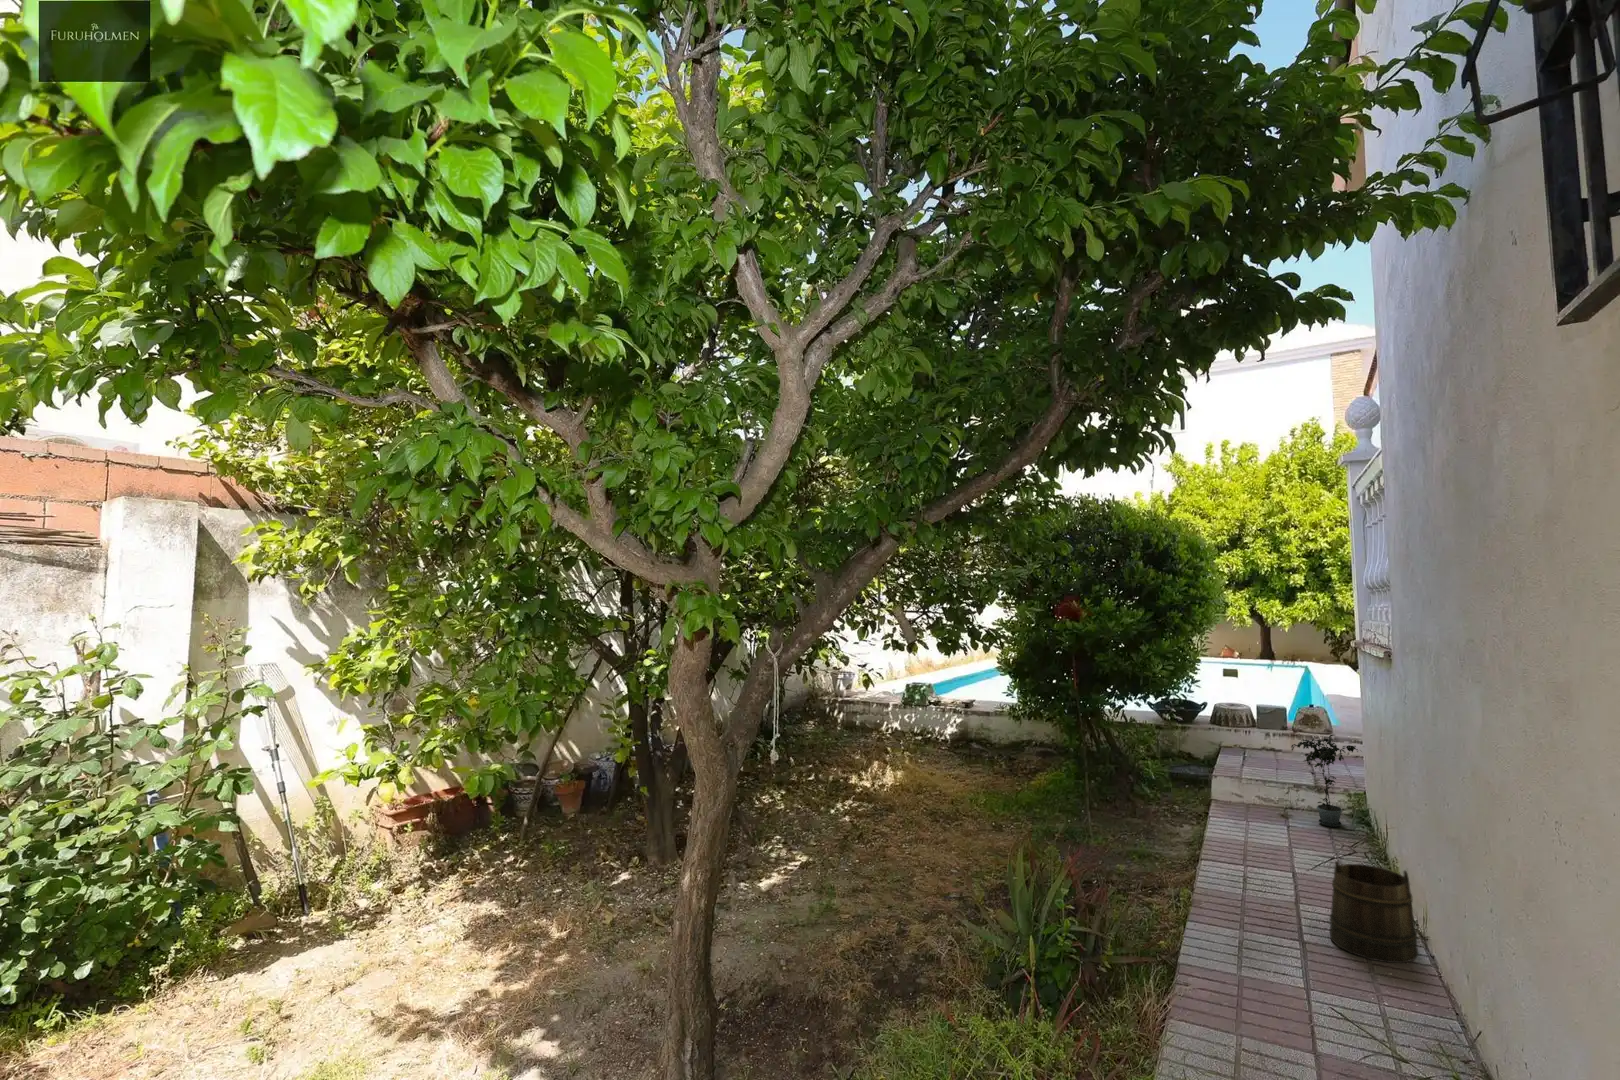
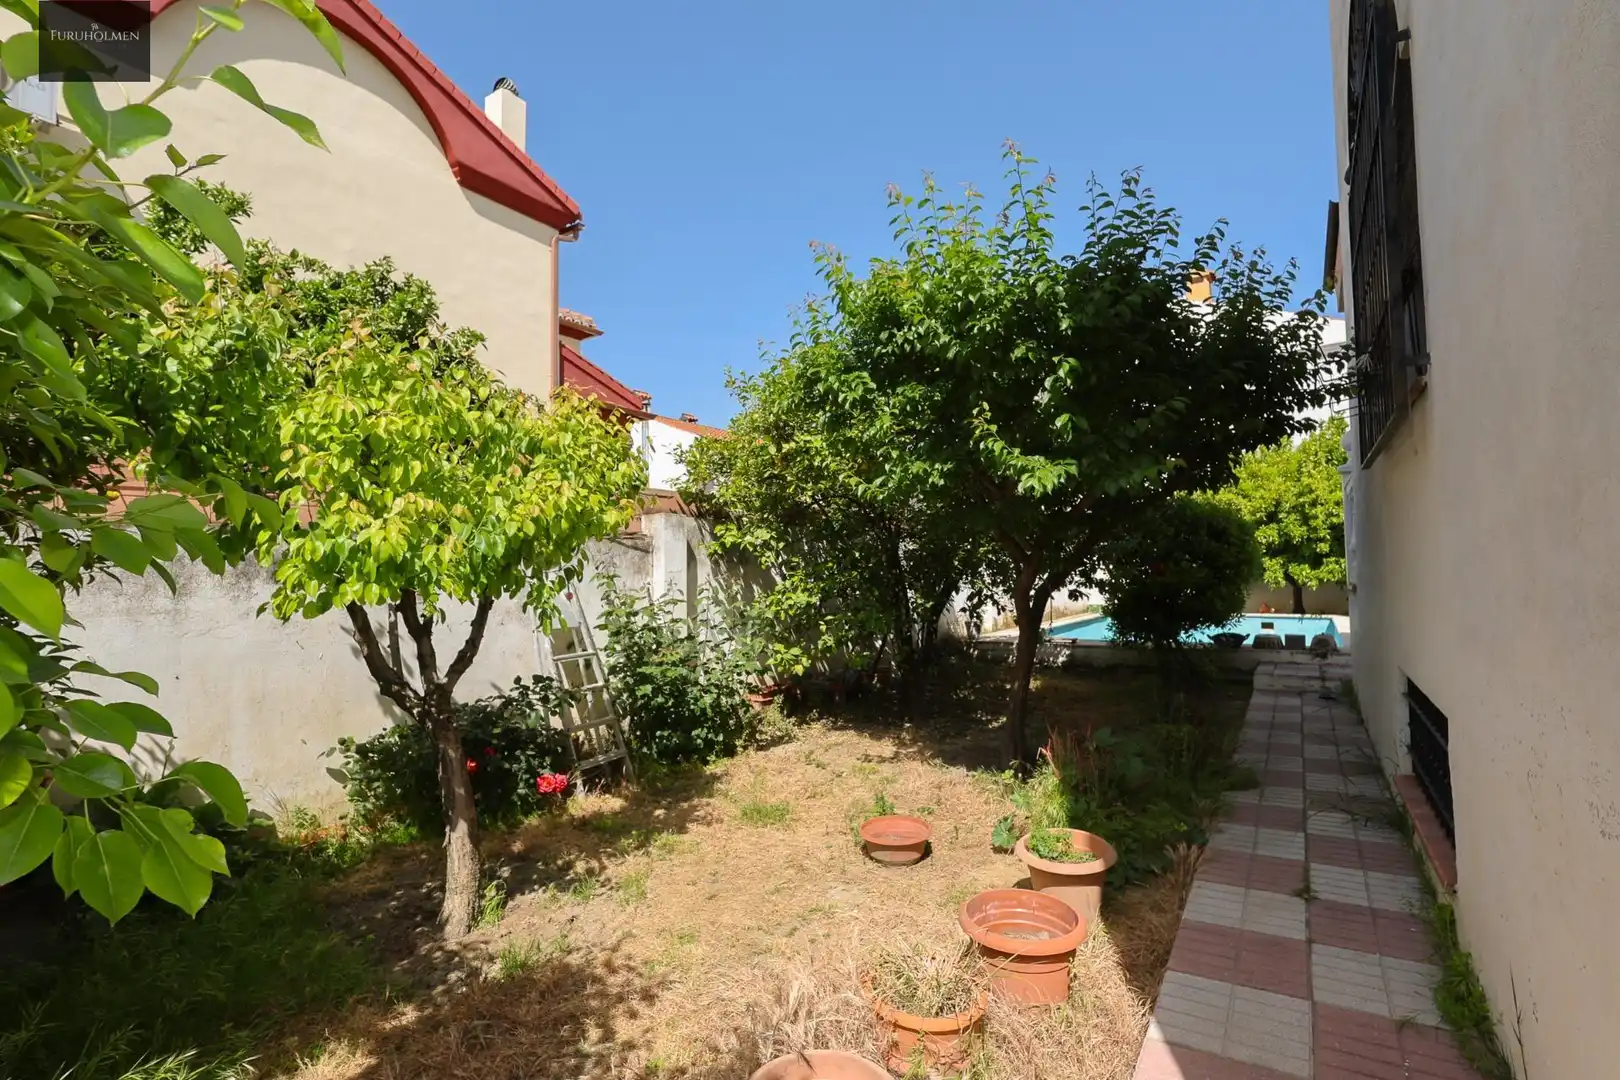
bucket: present [1330,861,1418,963] -> none [1314,694,1357,739]

